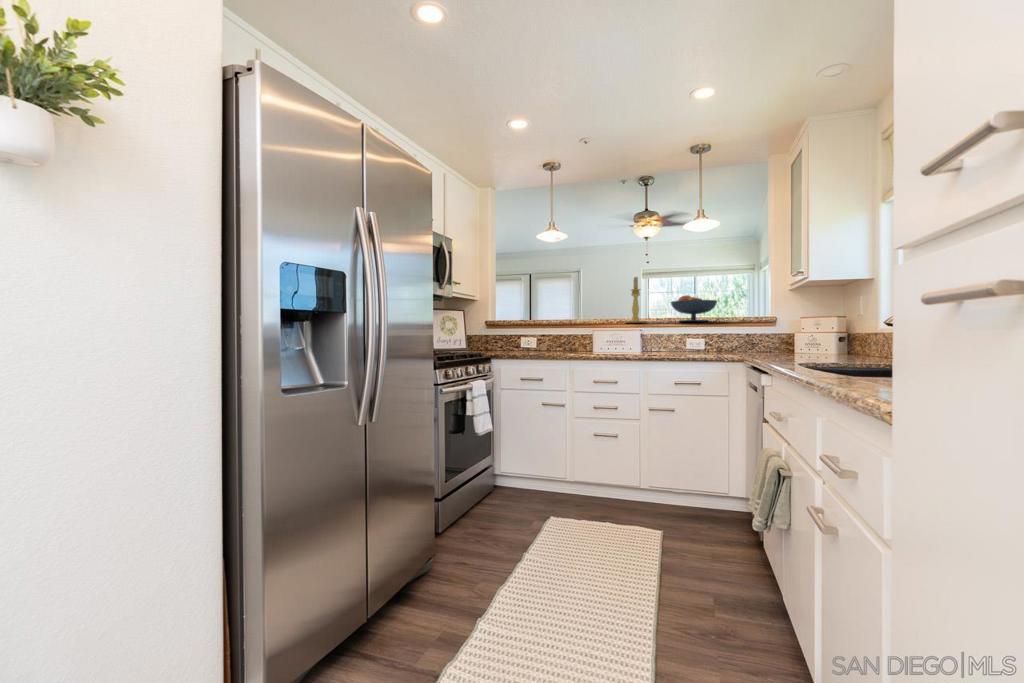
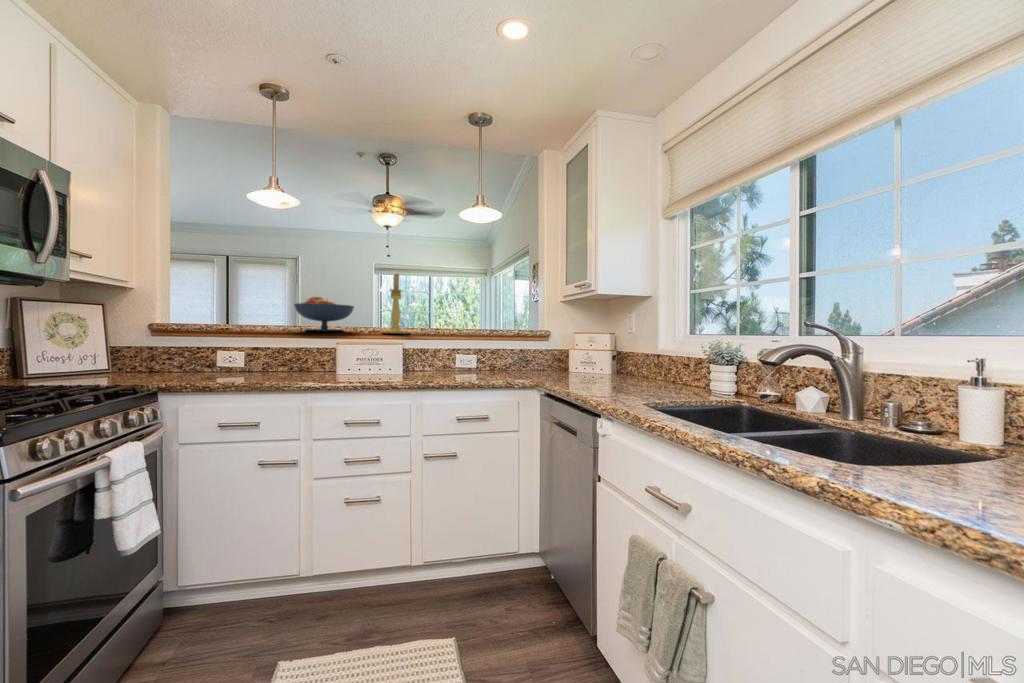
fruit bowl: present [671,295,717,322] -> present [294,297,354,331]

